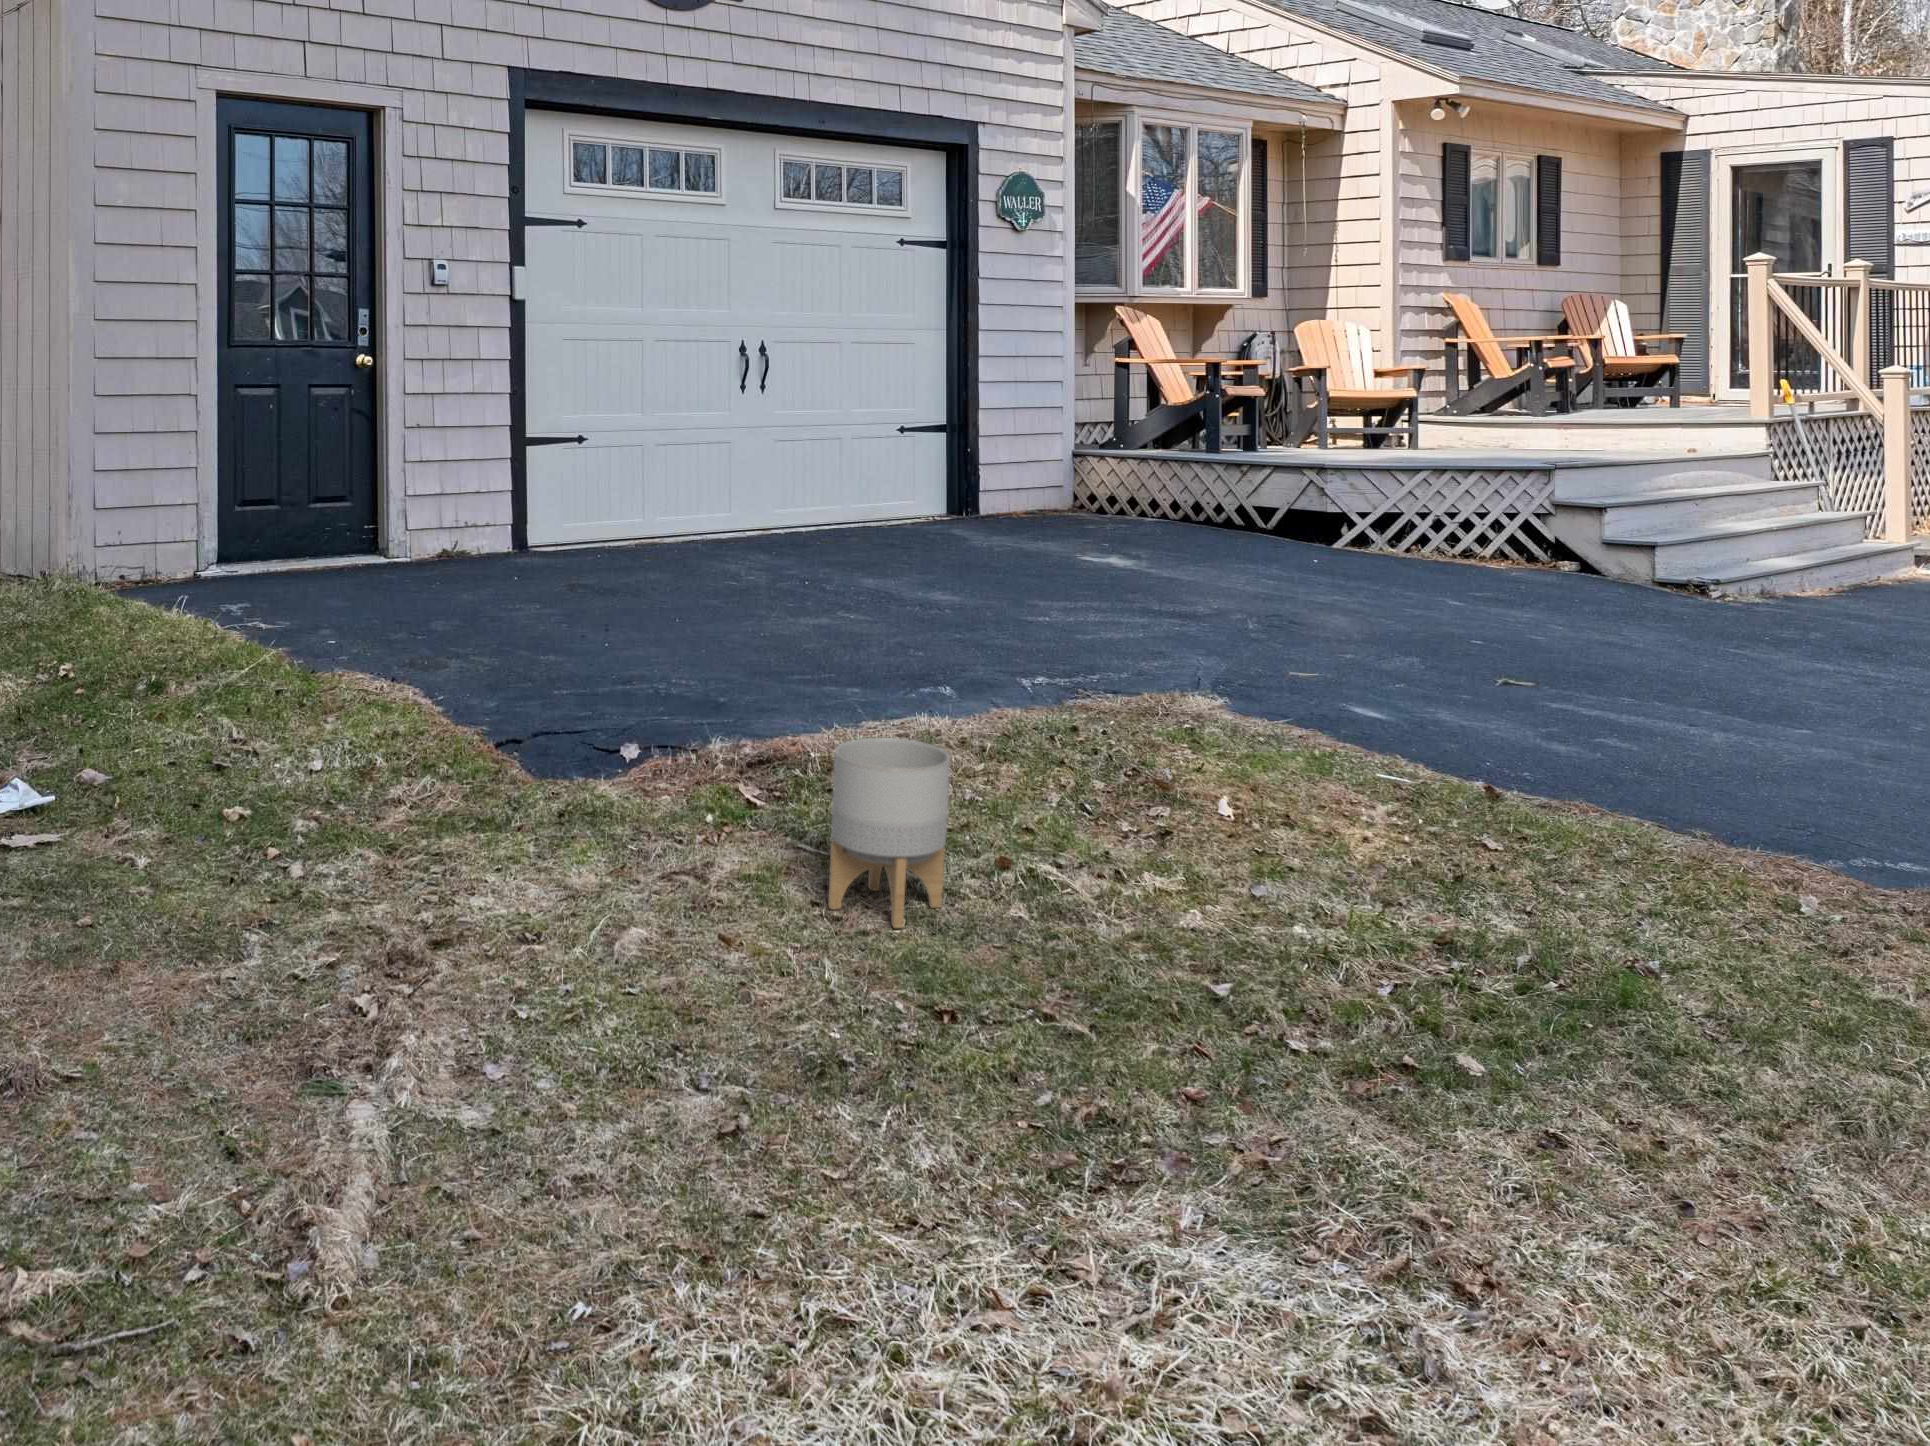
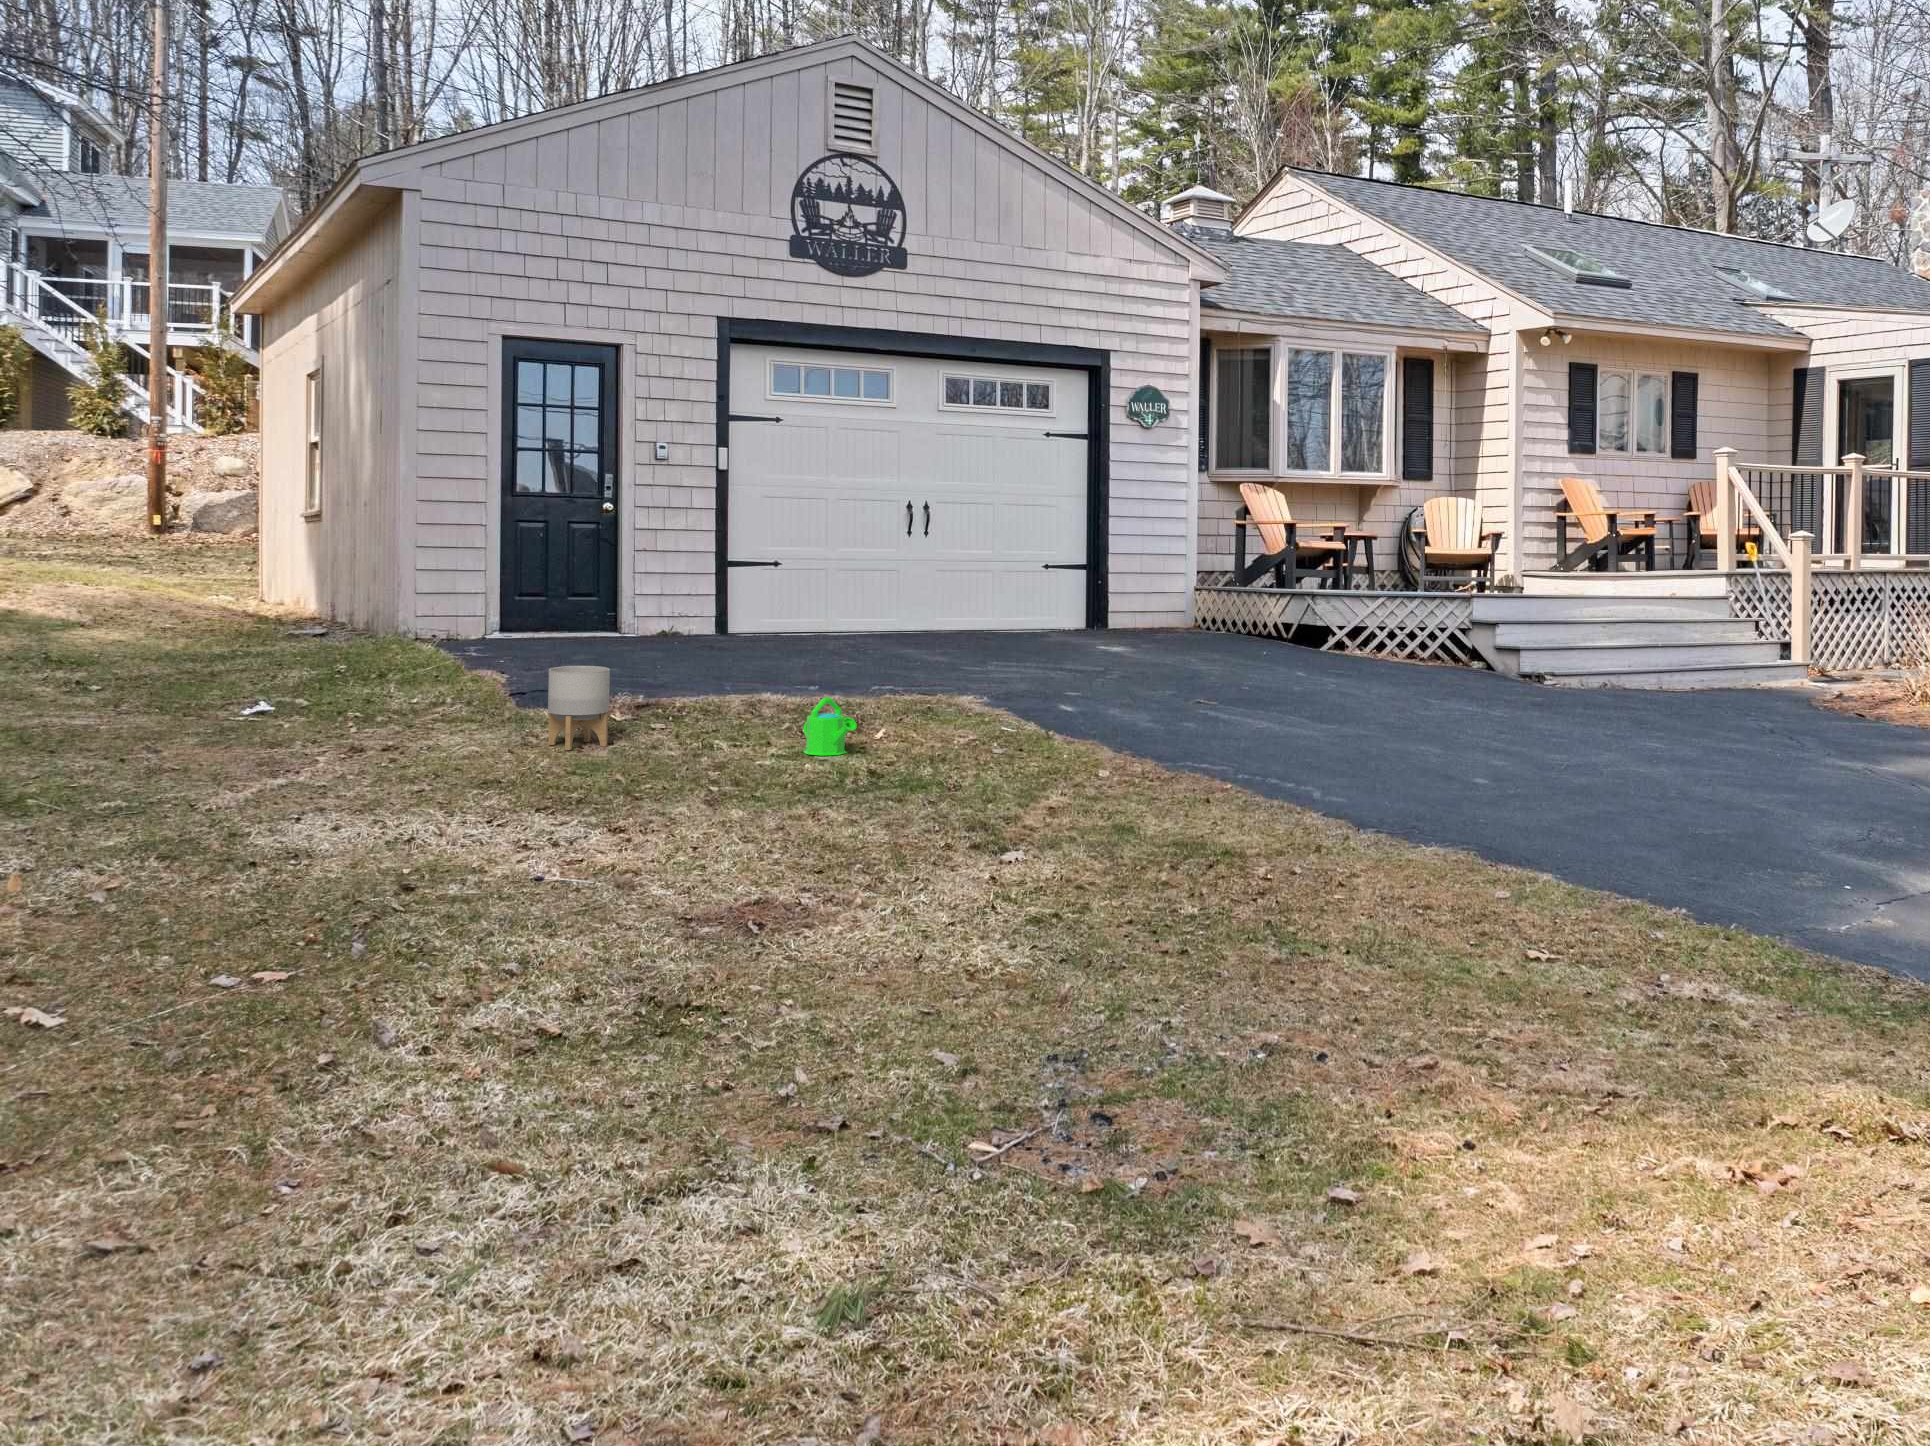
watering can: none [1290,790,1453,915] -> present [803,697,857,756]

